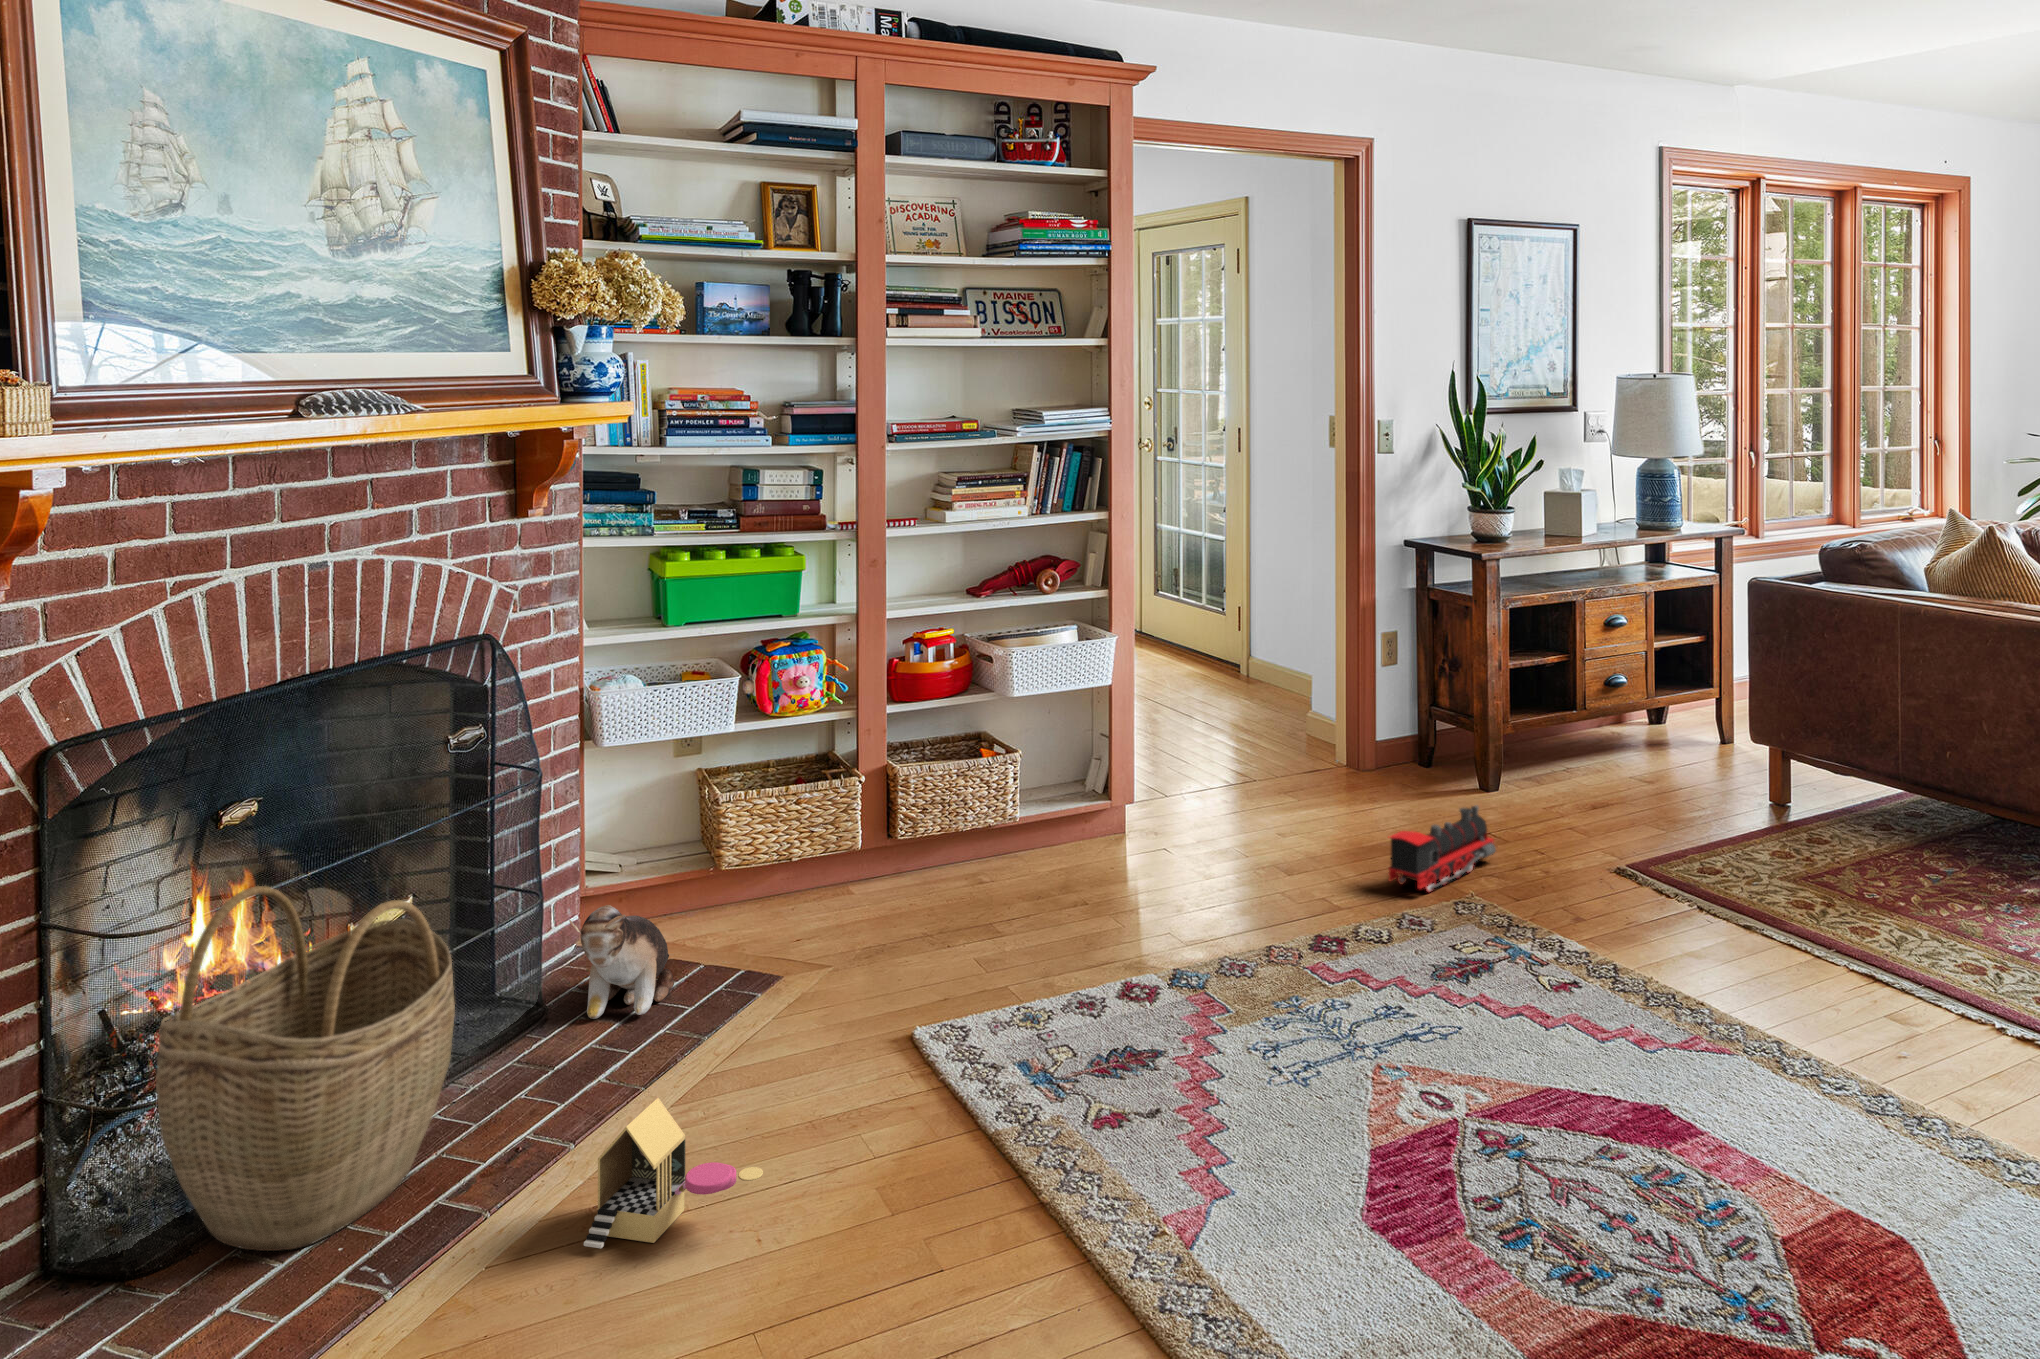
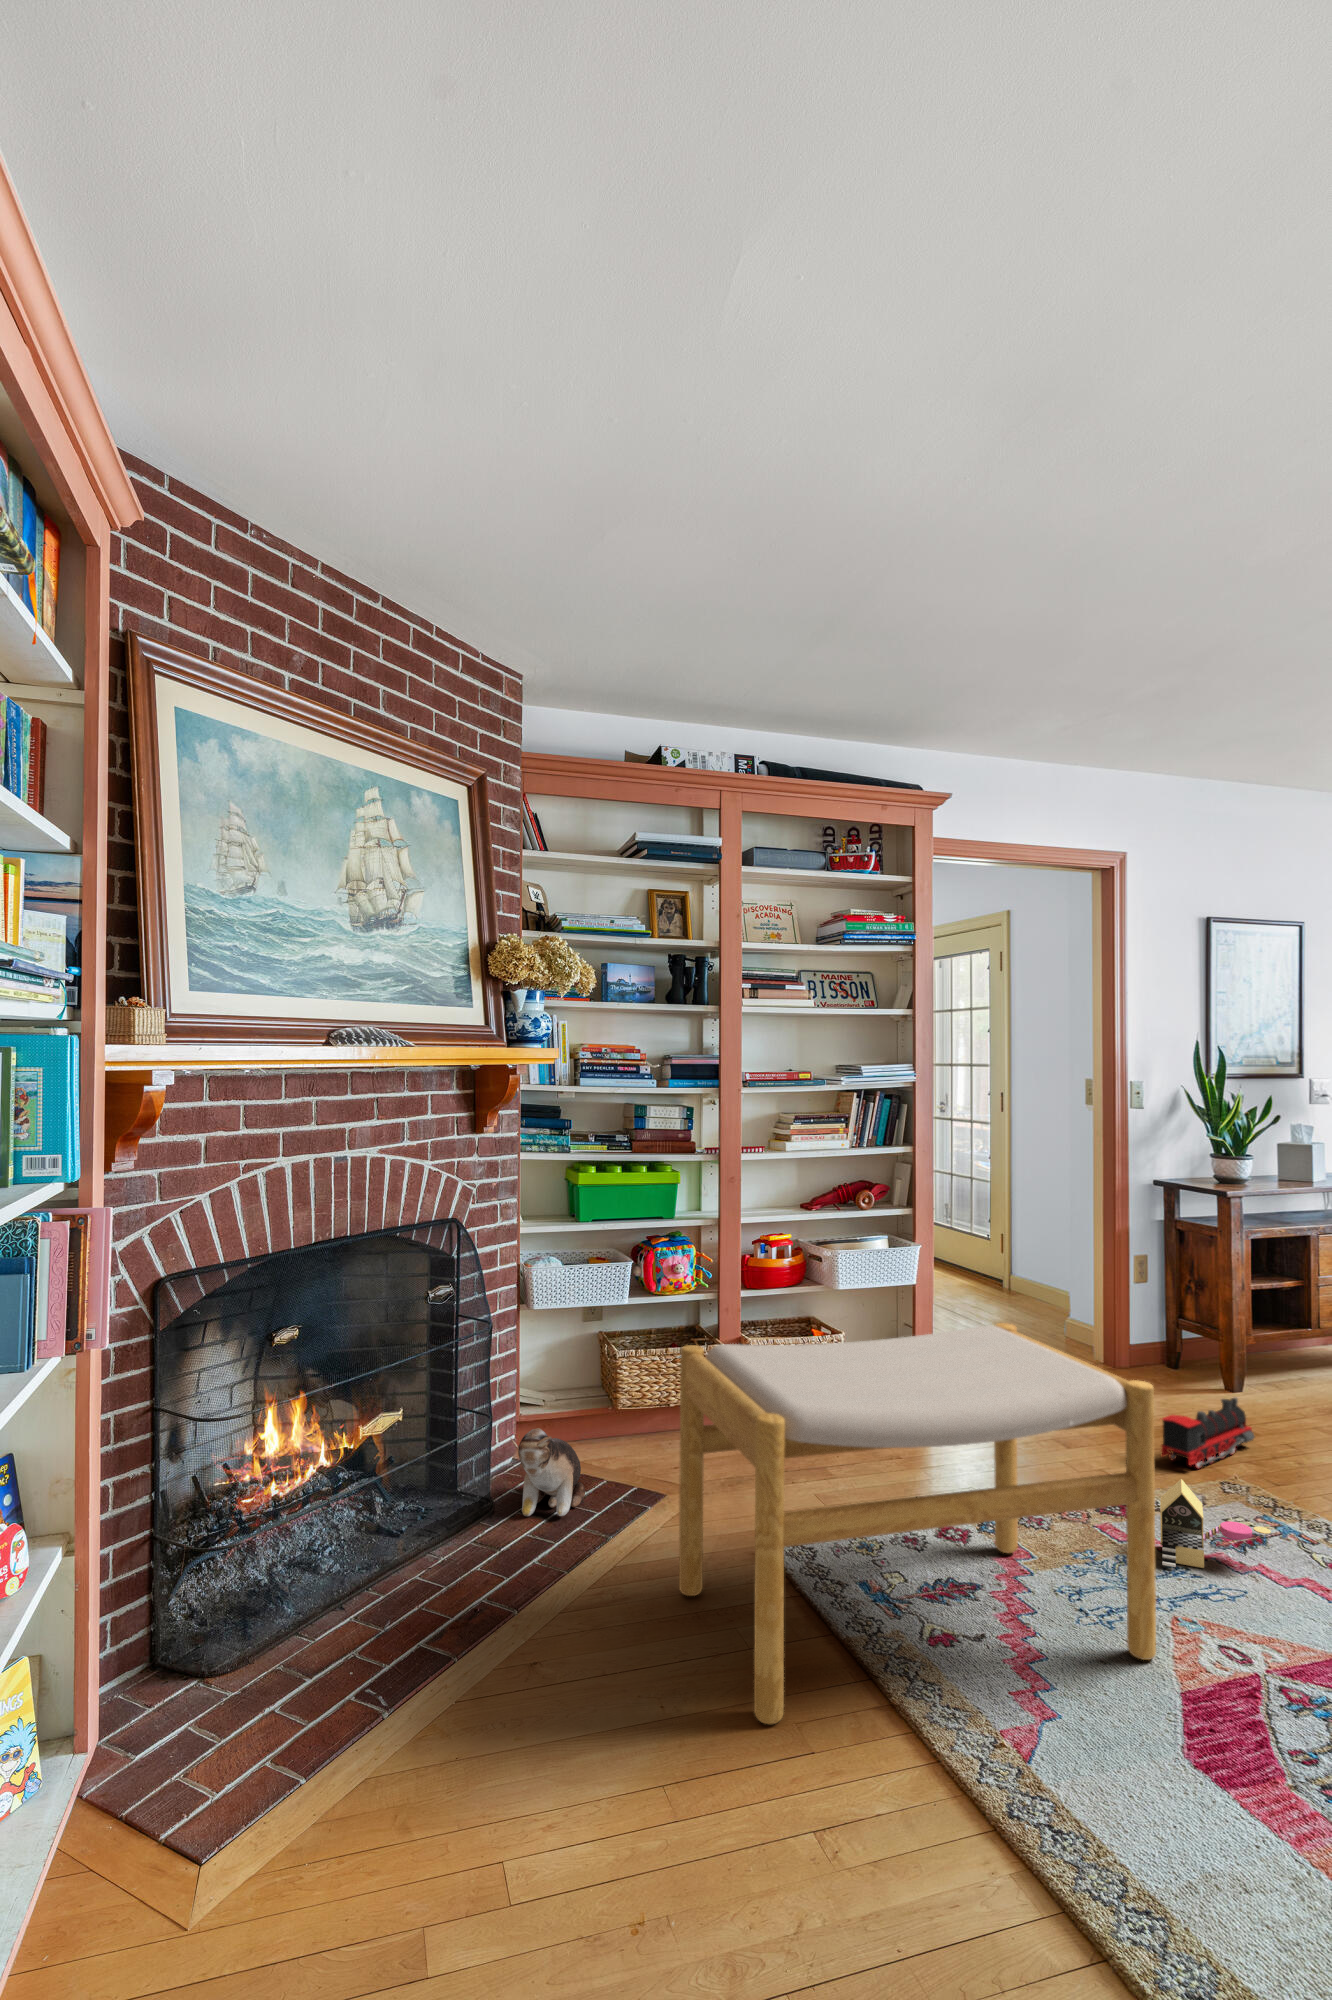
footstool: none [790,739,1350,1242] -> present [679,1323,1156,1724]
woven basket: present [156,886,455,1251] -> none [222,1393,430,1674]
toy house: present [584,1098,763,1248] -> present [1160,1479,1271,1568]

